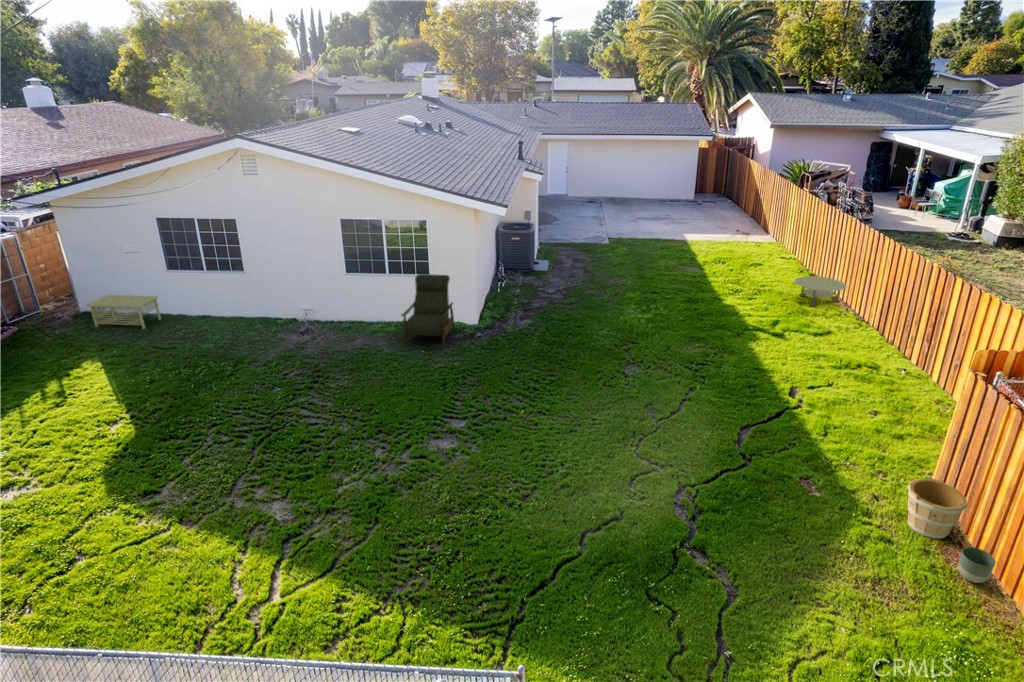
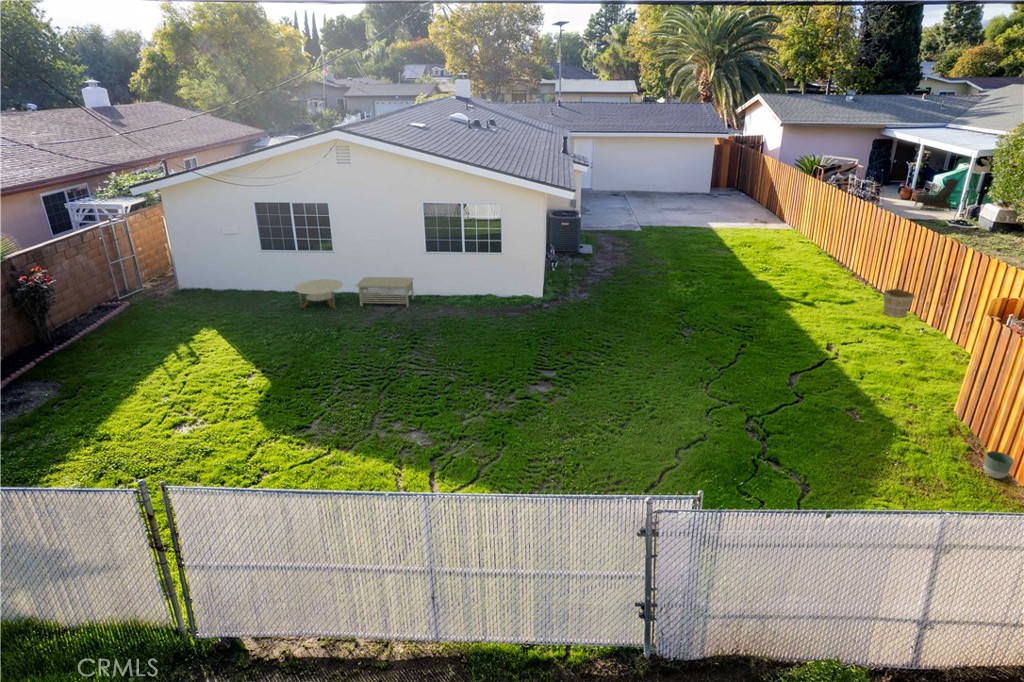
chair: present [401,274,455,348] -> present [915,178,959,211]
round table: present [795,276,846,308] -> present [295,279,343,308]
storage bench: present [87,295,161,329] -> present [356,277,414,307]
wooden bucket: present [907,478,968,539] -> present [884,289,915,317]

